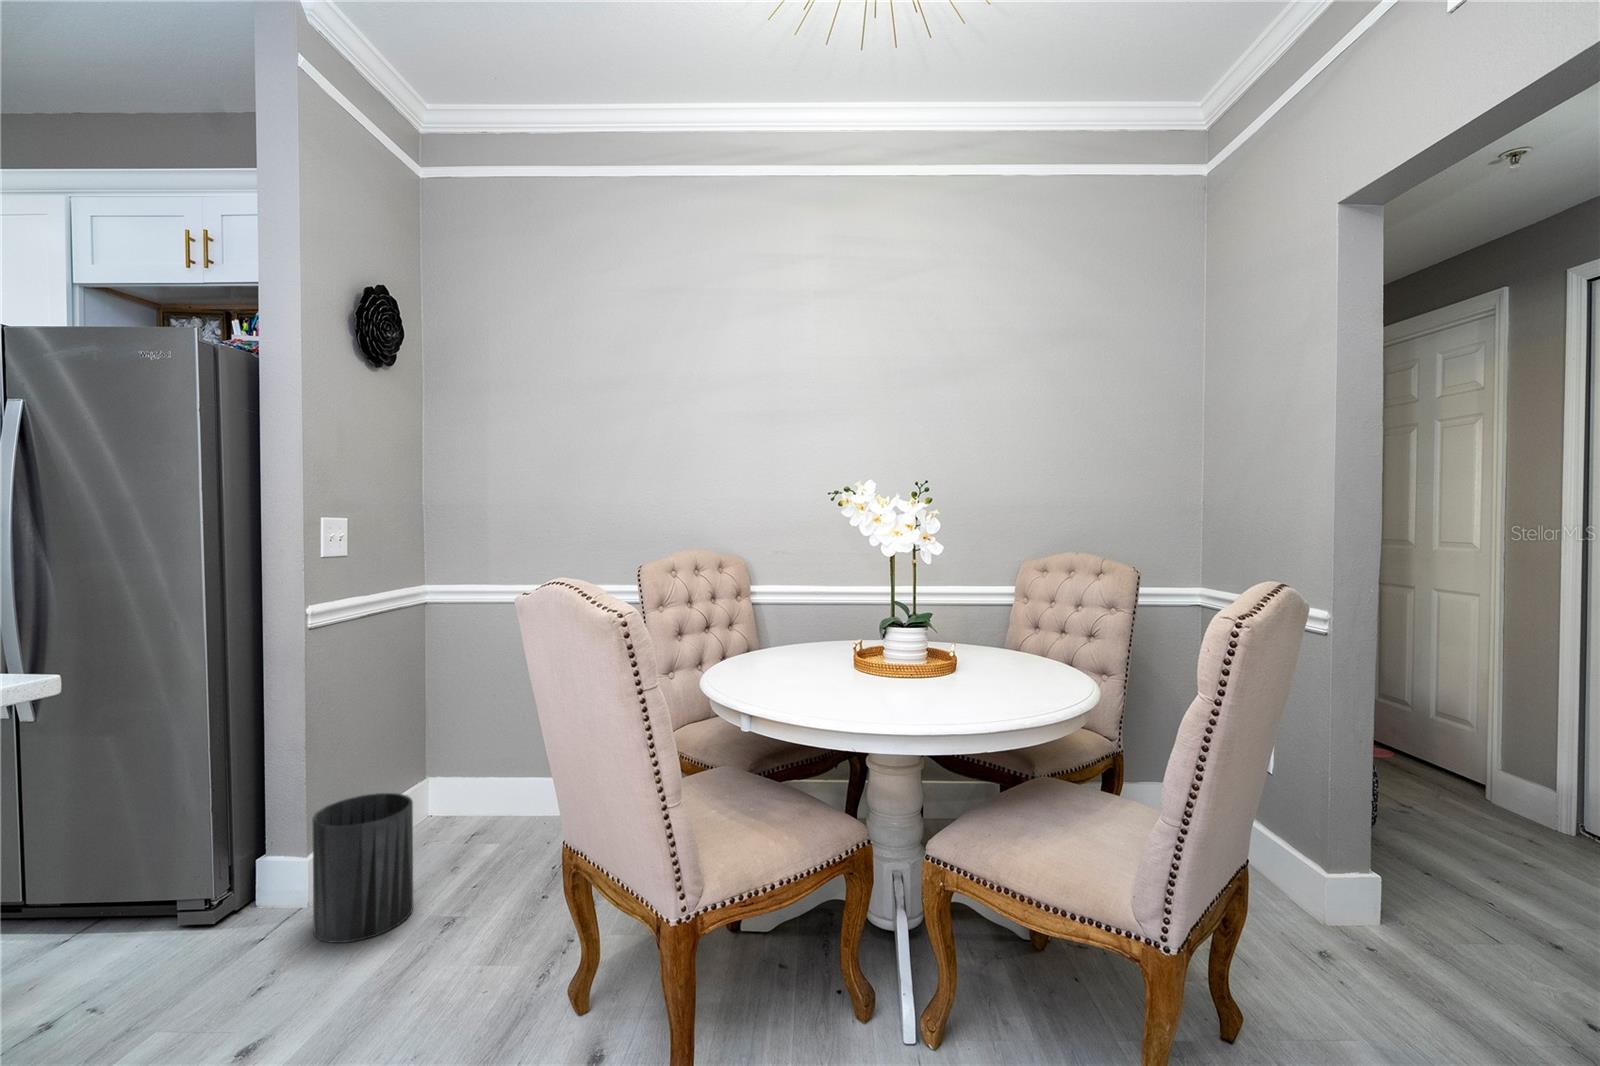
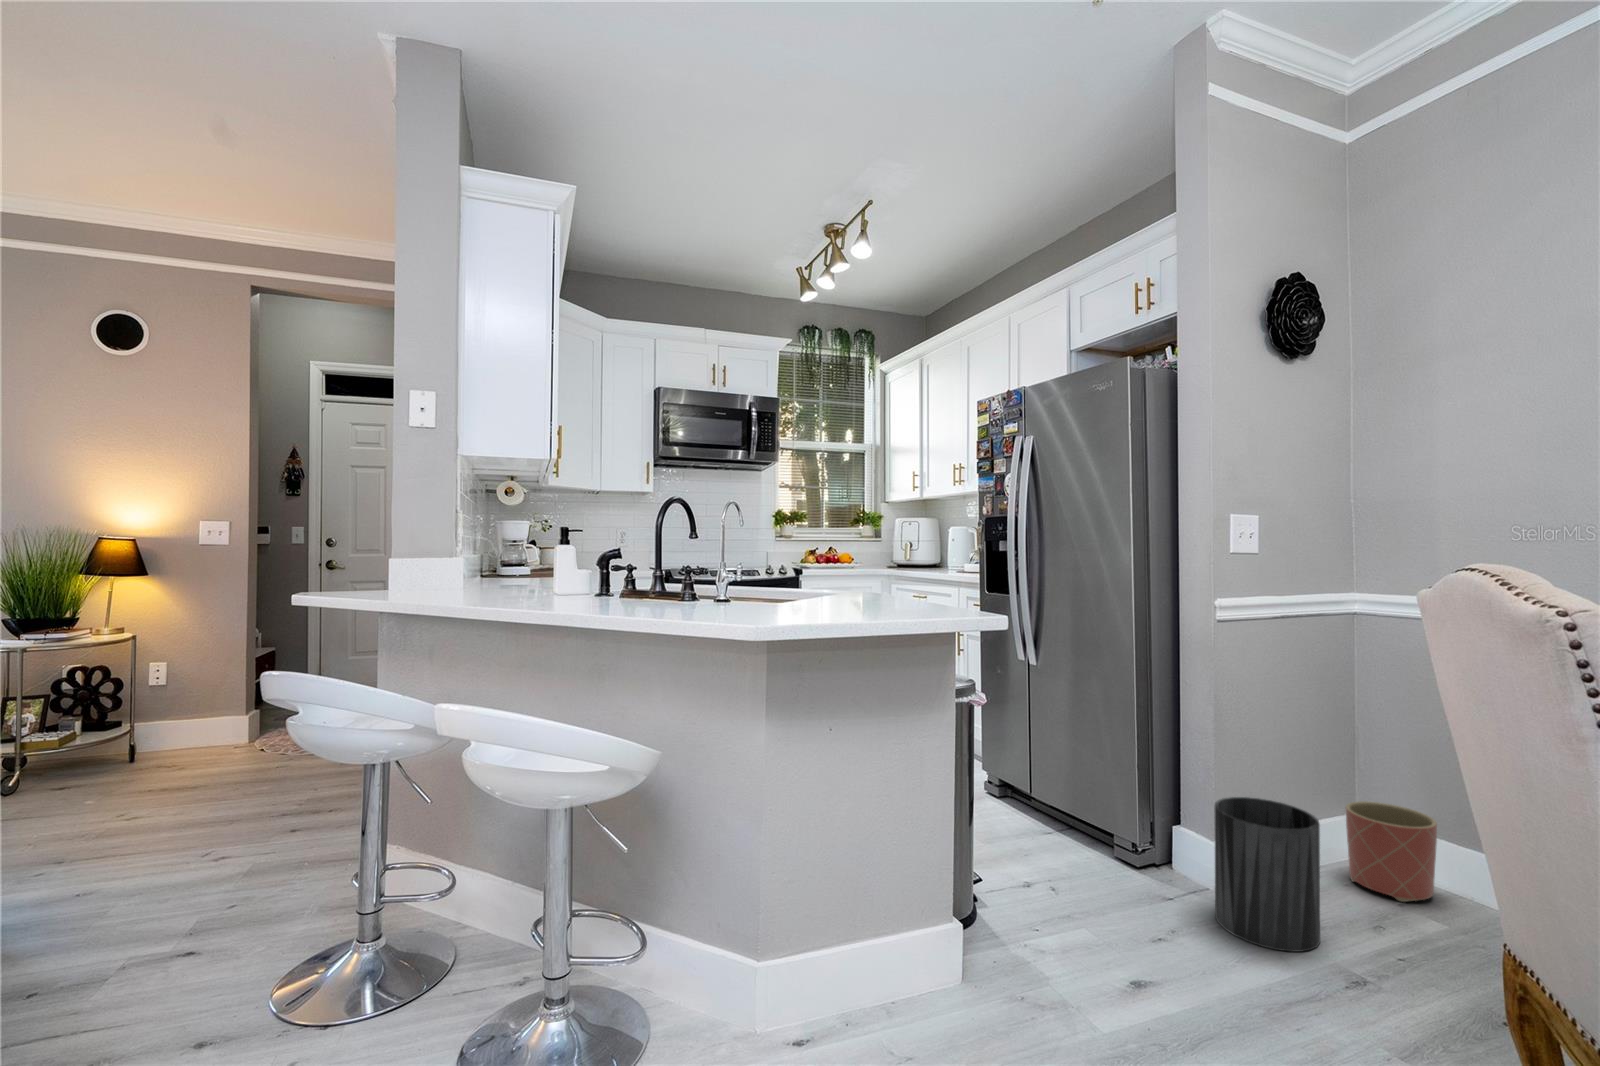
planter: none [423,760,489,840] -> present [1345,801,1437,902]

